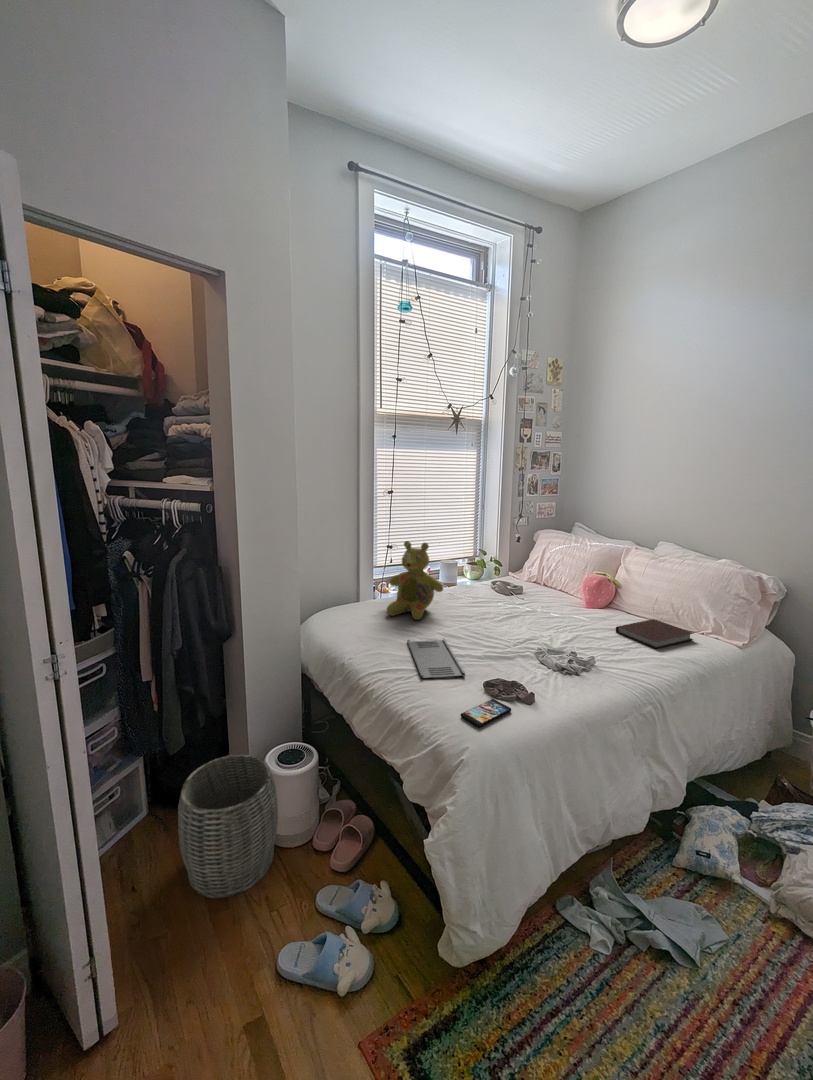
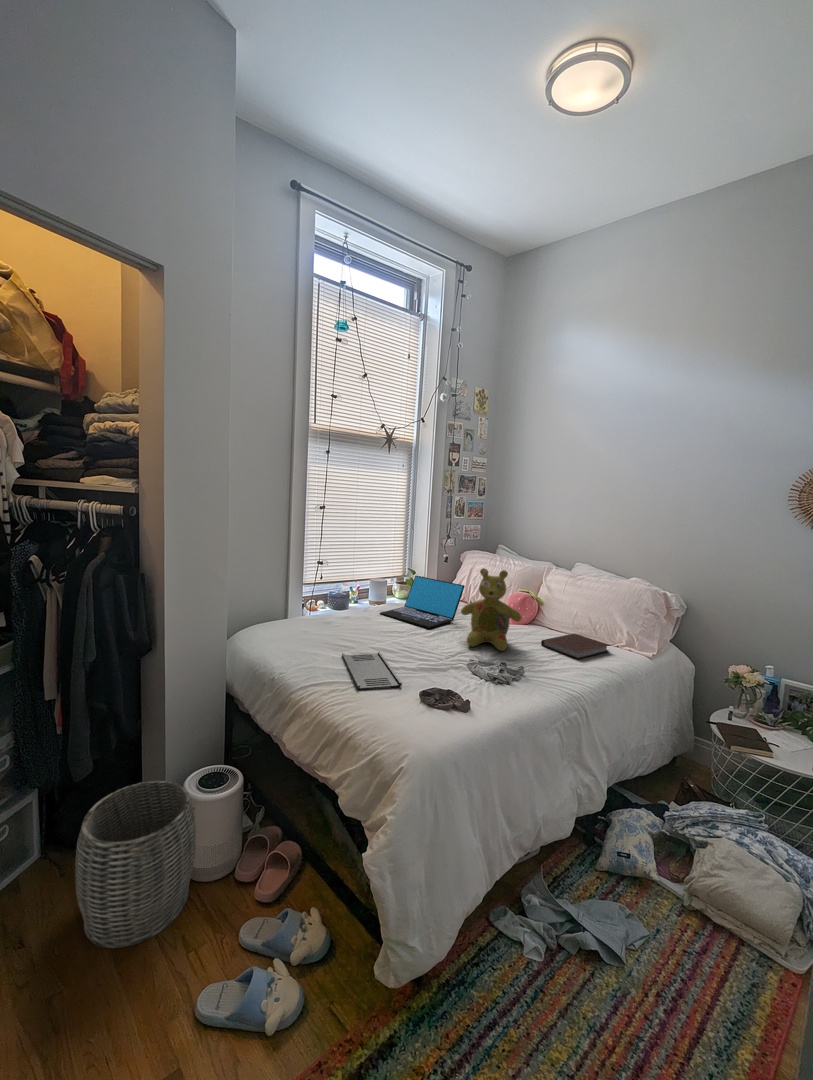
stuffed bear: present [387,541,443,620] -> present [461,568,521,651]
laptop: none [446,557,533,613] -> present [380,576,465,629]
smartphone: present [461,699,511,727] -> none [399,706,449,733]

